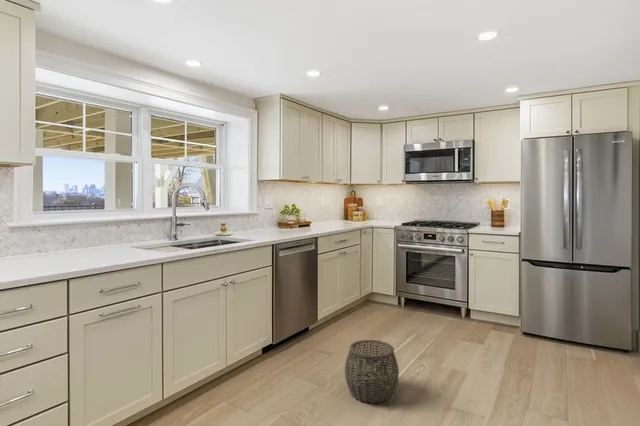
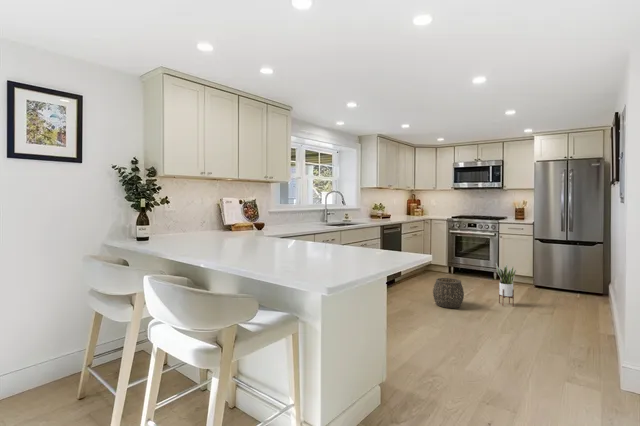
potted plant: none [456,311,492,391] -> present [496,264,516,306]

